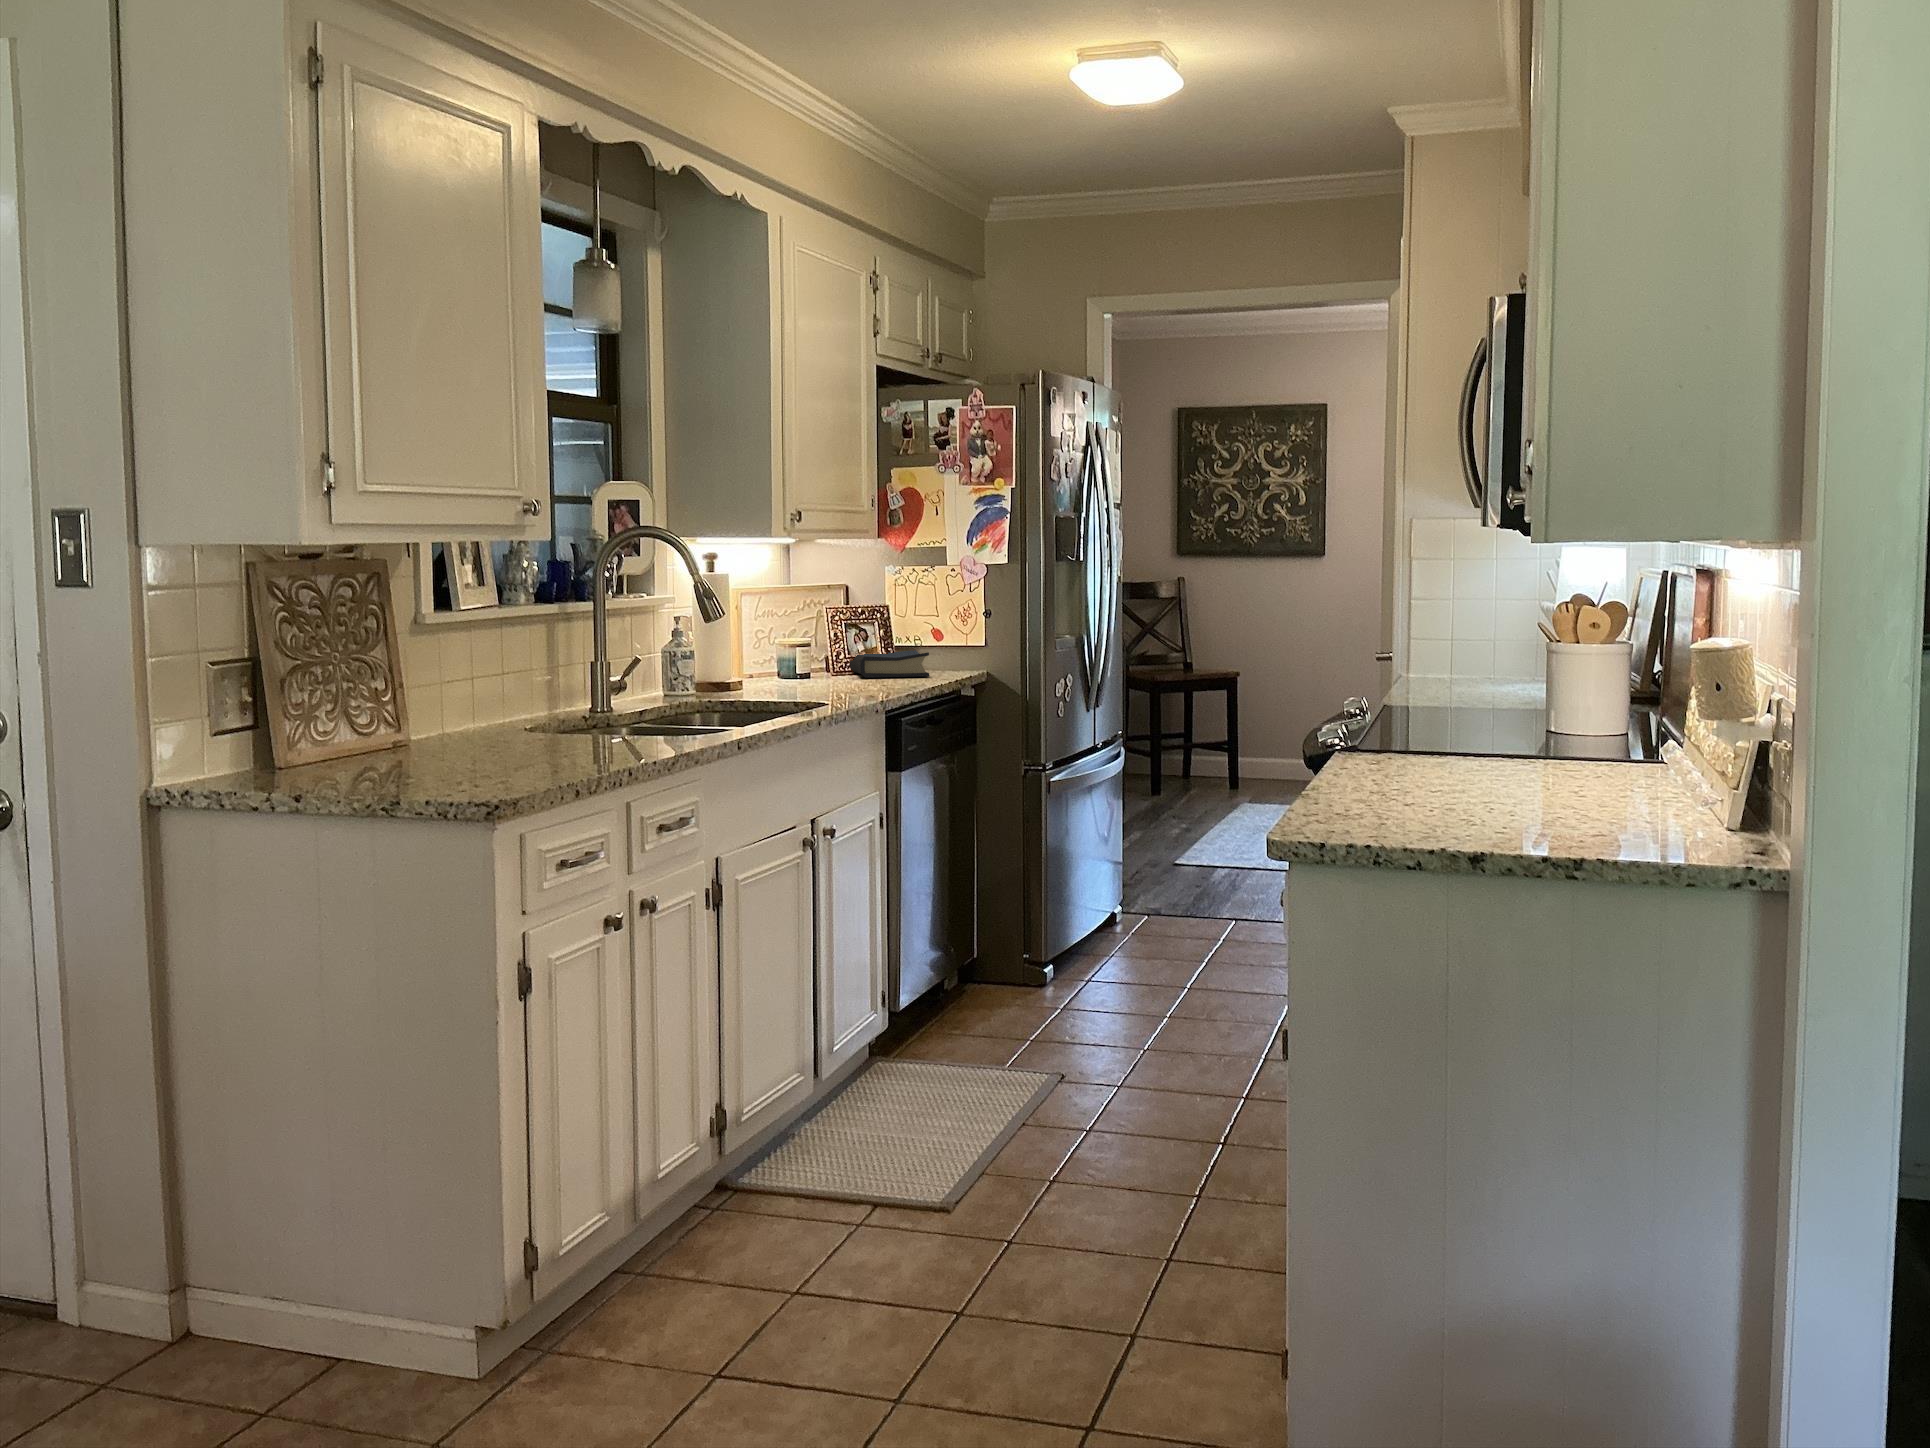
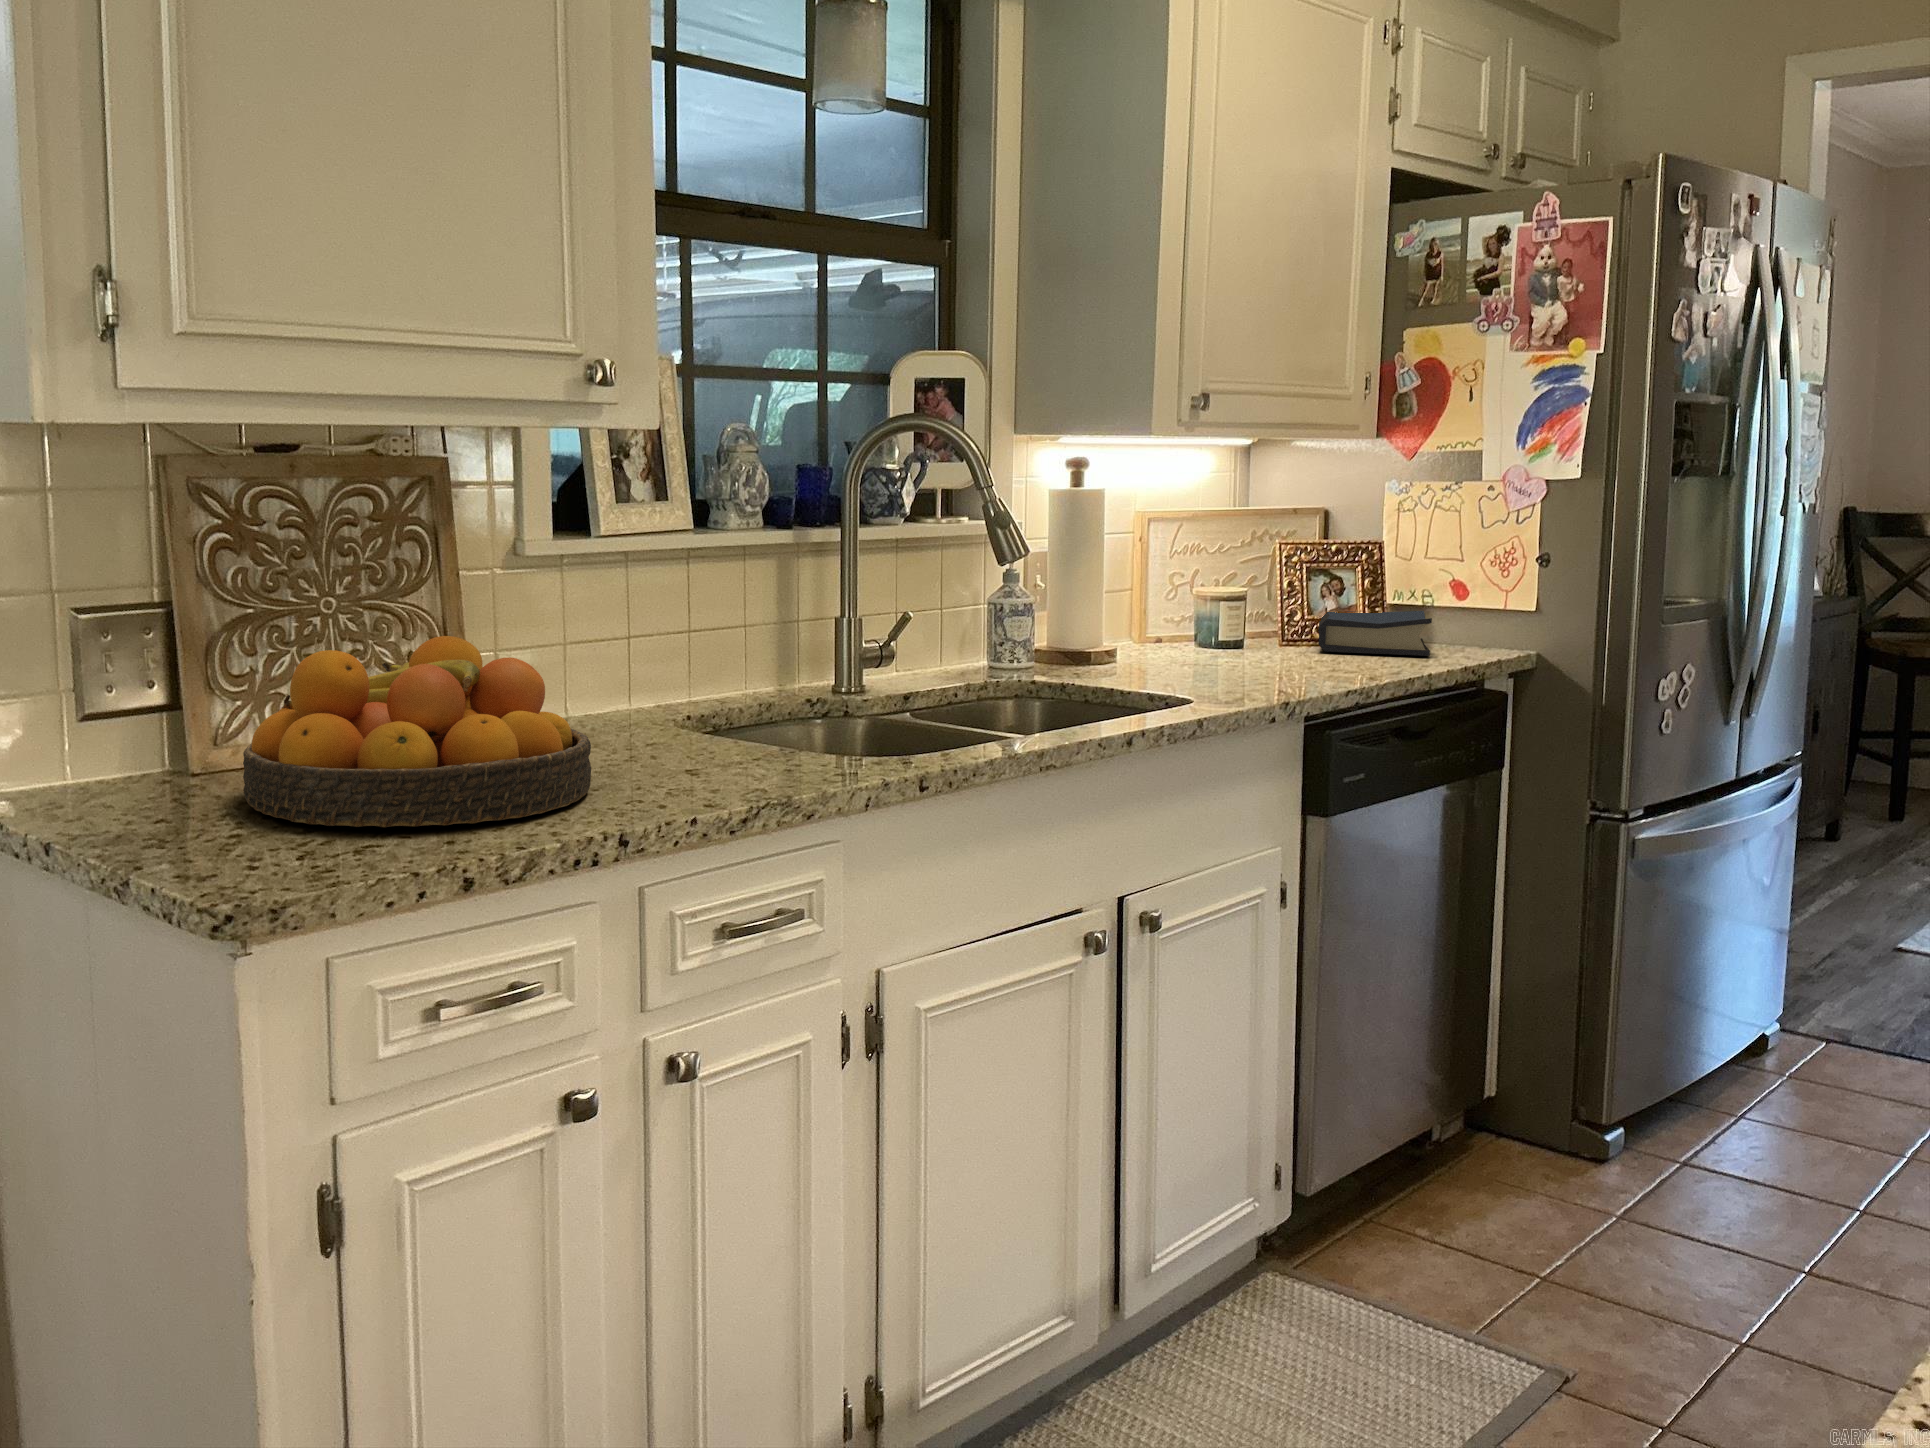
fruit bowl: none [336,670,553,777] -> present [243,636,591,827]

